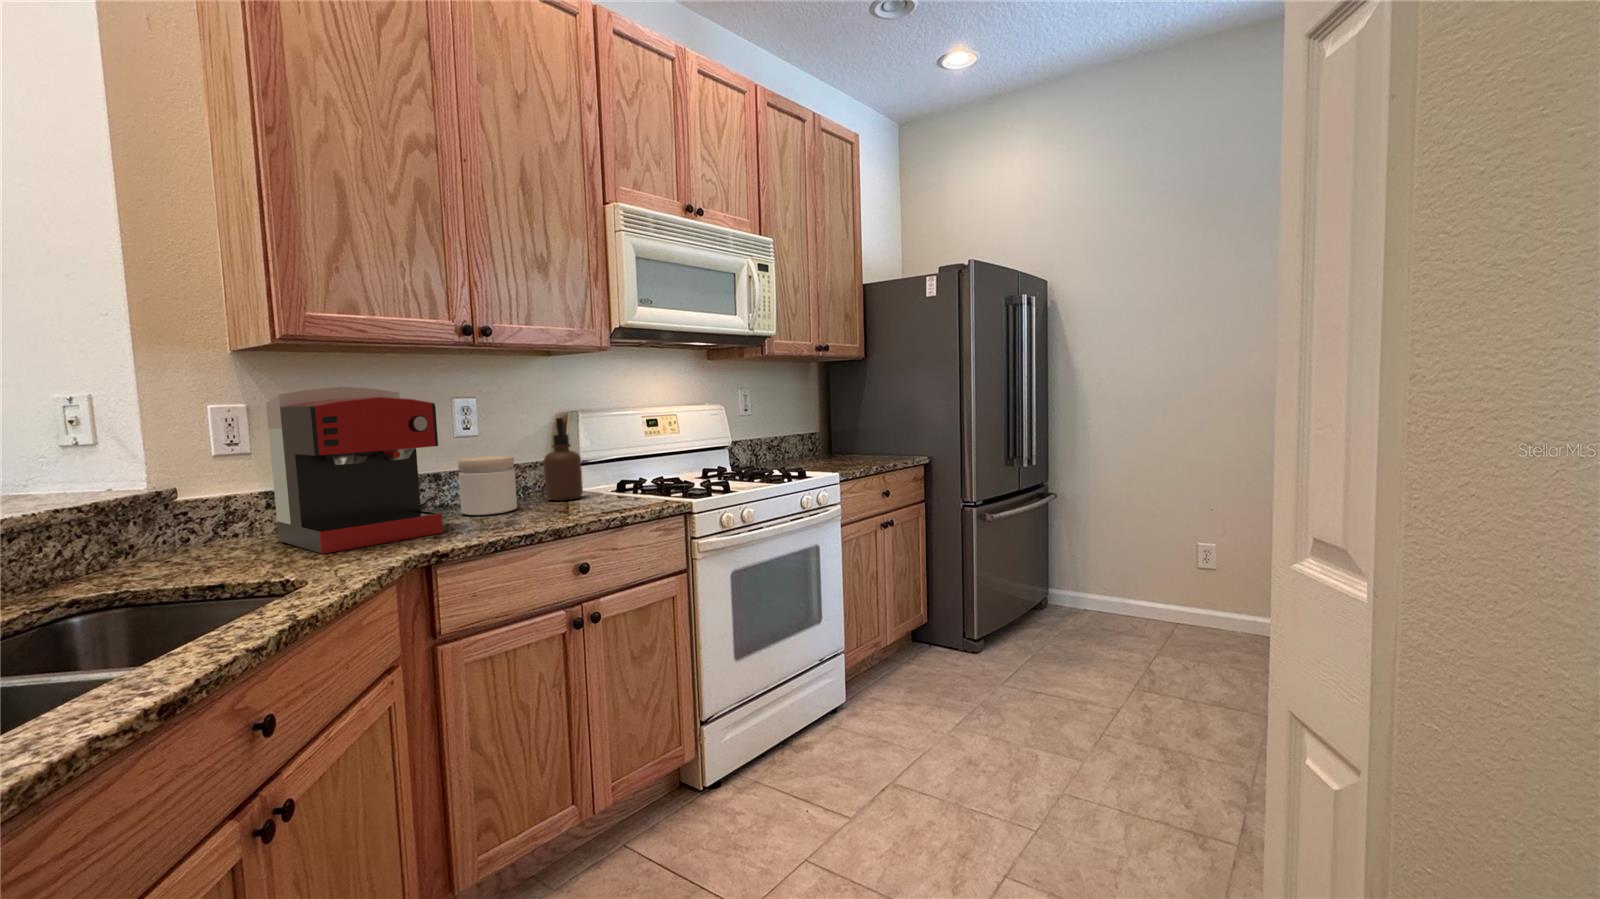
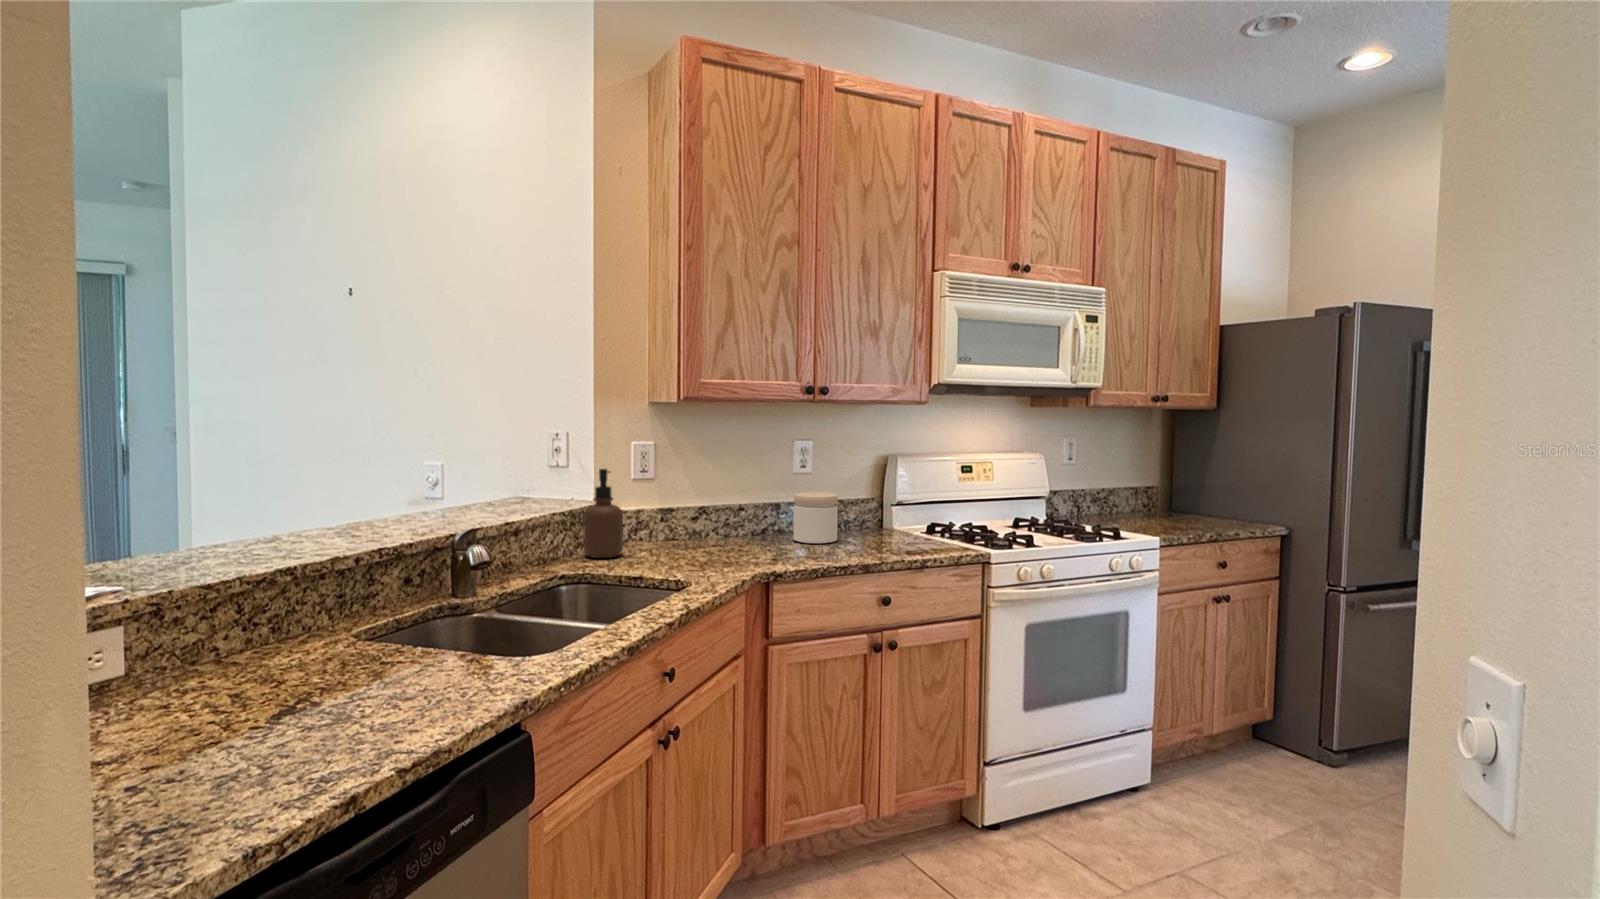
coffee maker: present [266,387,443,554] -> none [669,433,782,562]
soap dispenser: present [544,418,583,501] -> present [584,469,623,558]

